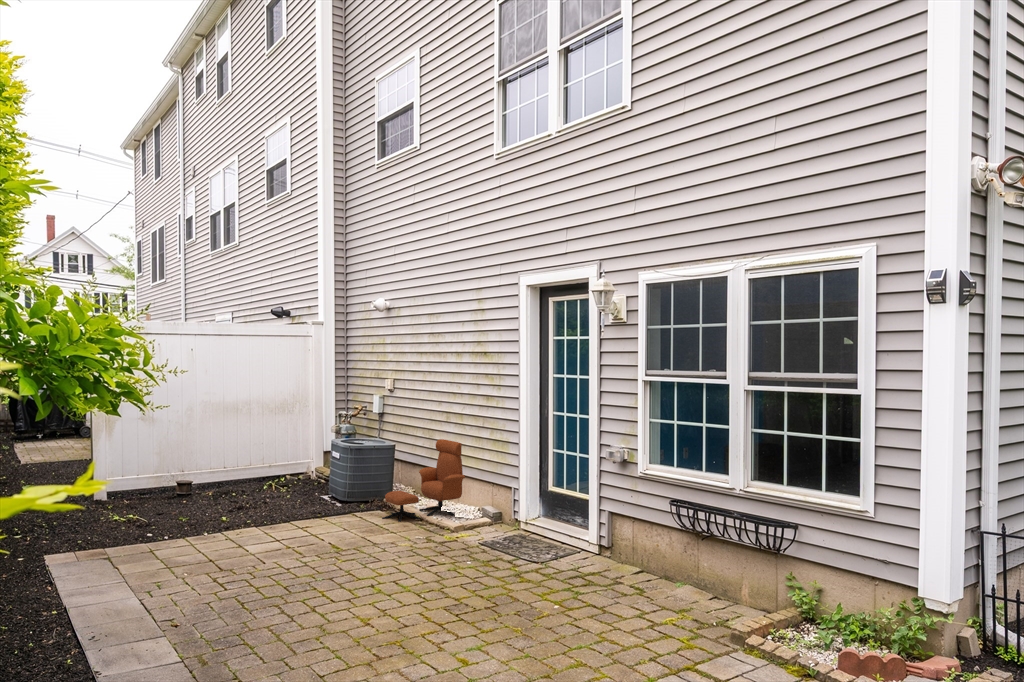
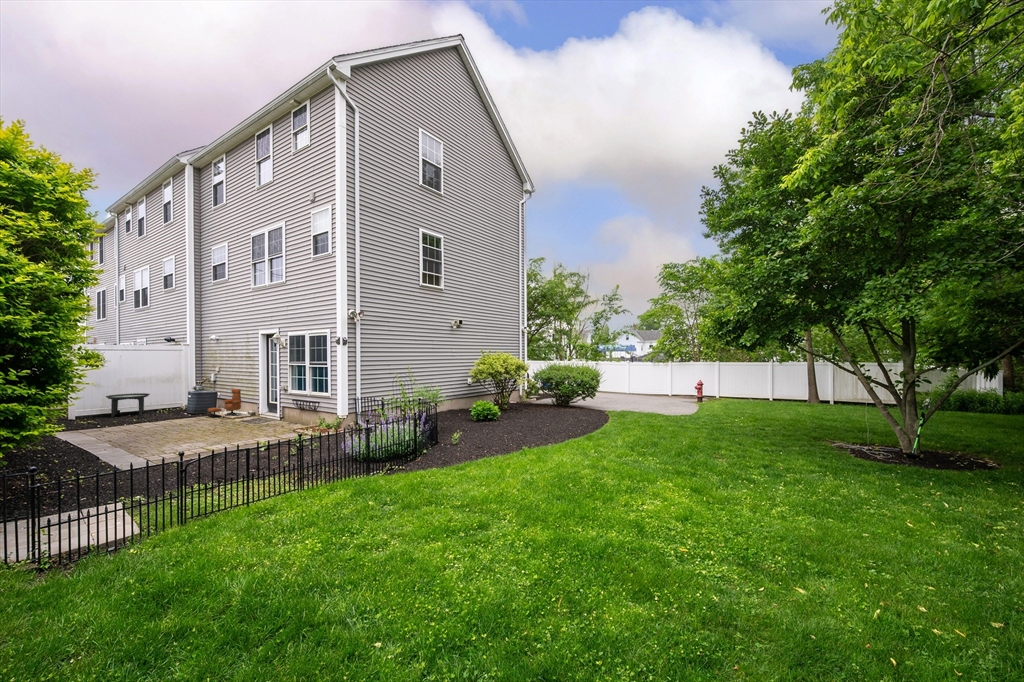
round table: none [162,439,250,498] -> present [106,393,150,417]

